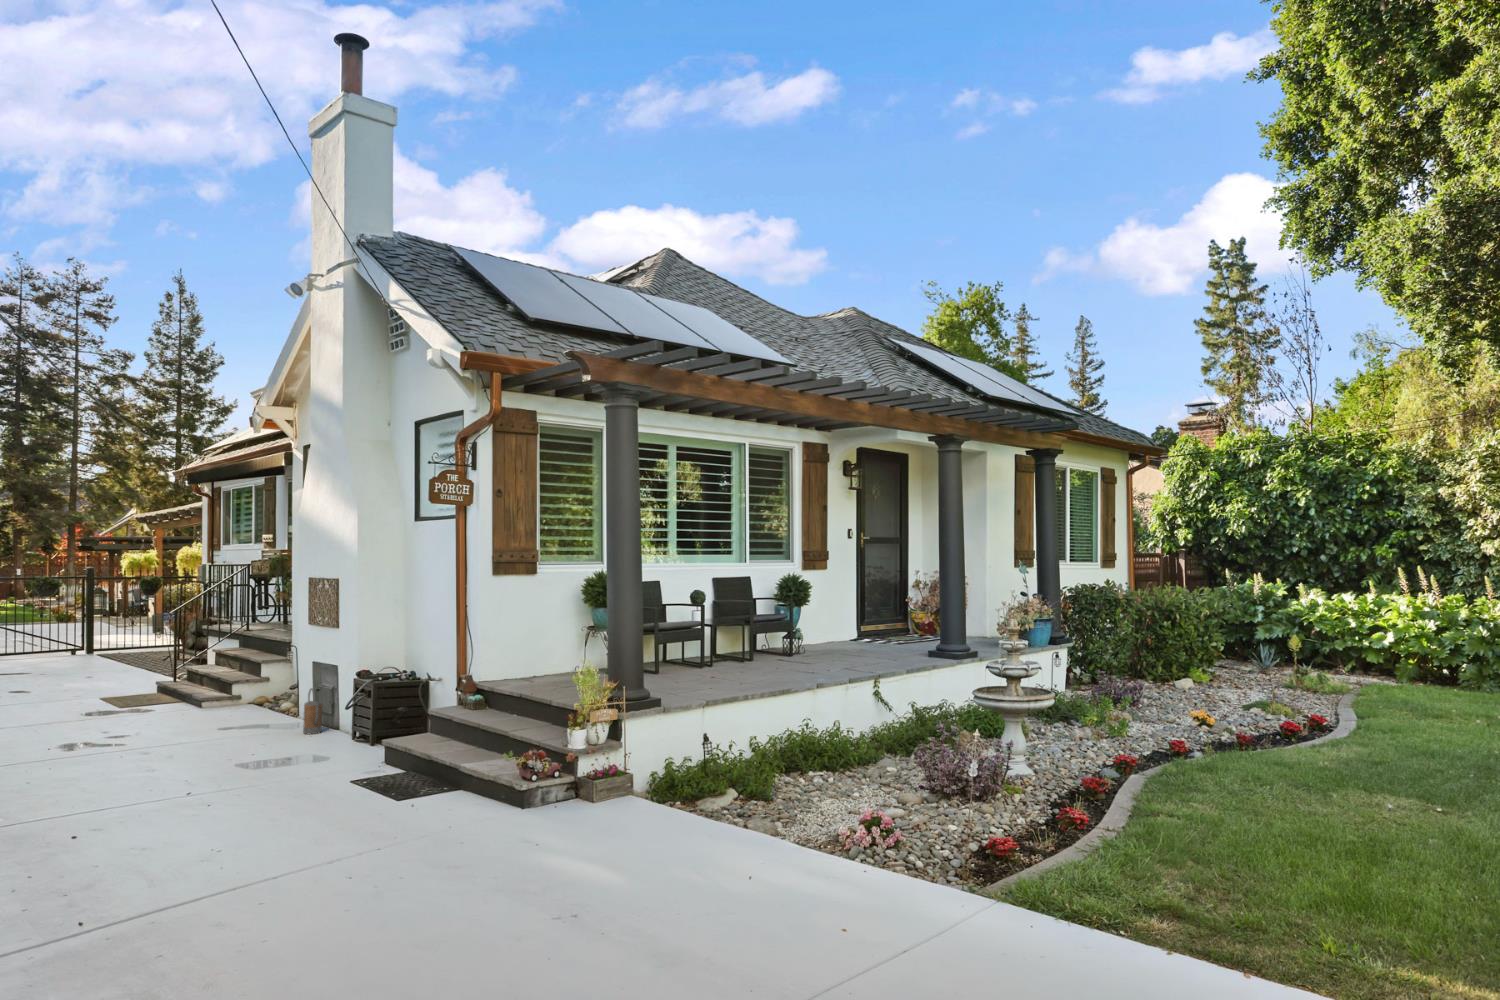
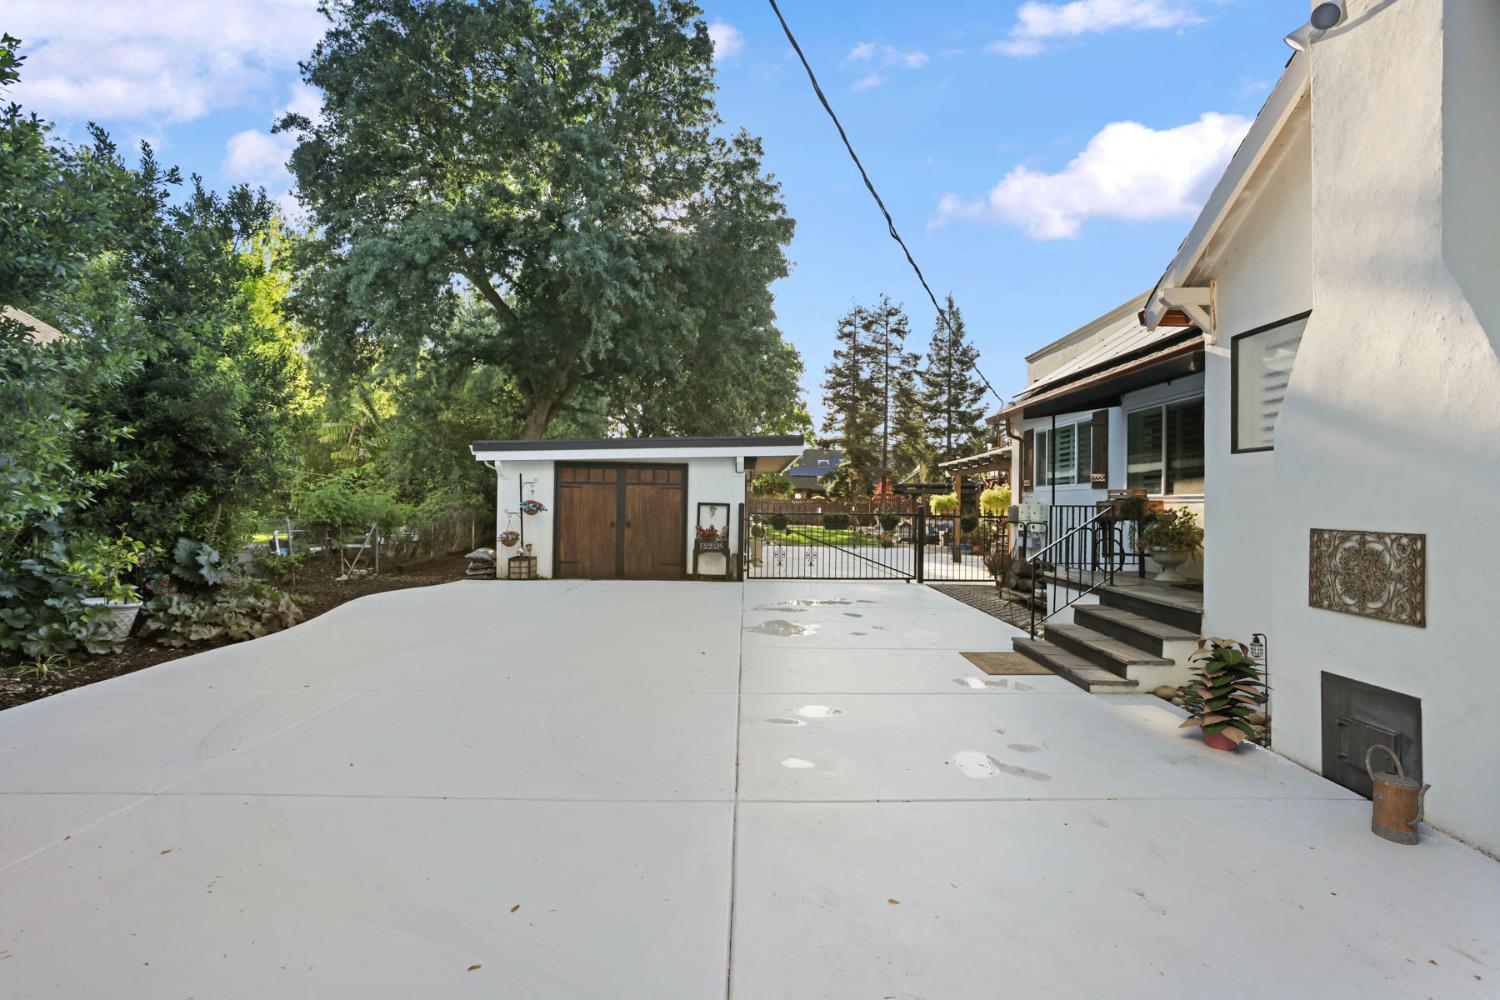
decorative plant: none [237,649,296,719] -> present [1178,637,1273,750]

